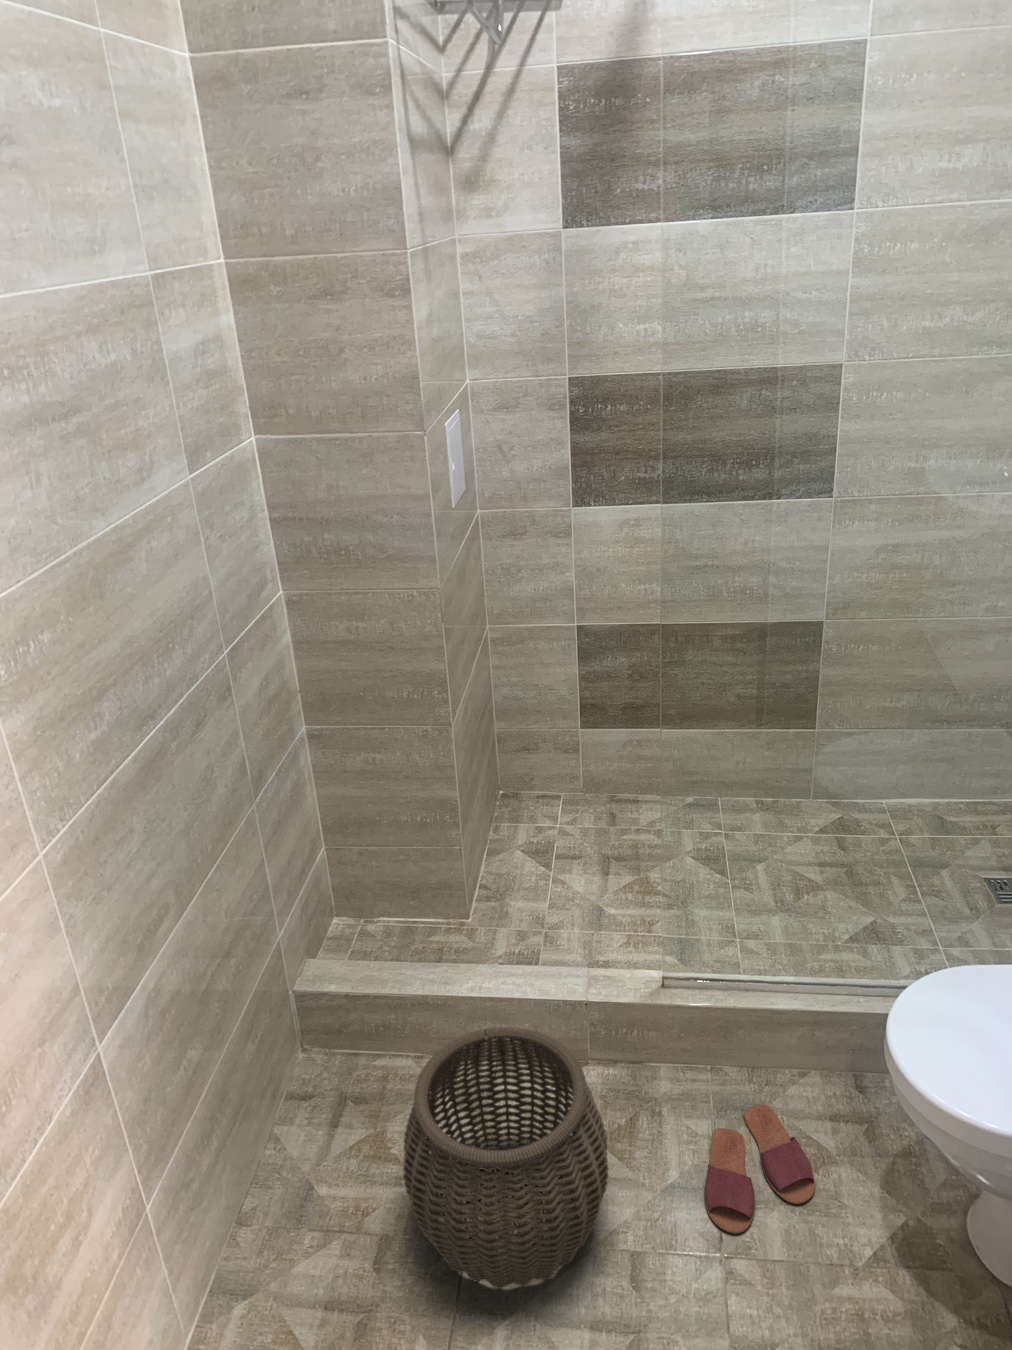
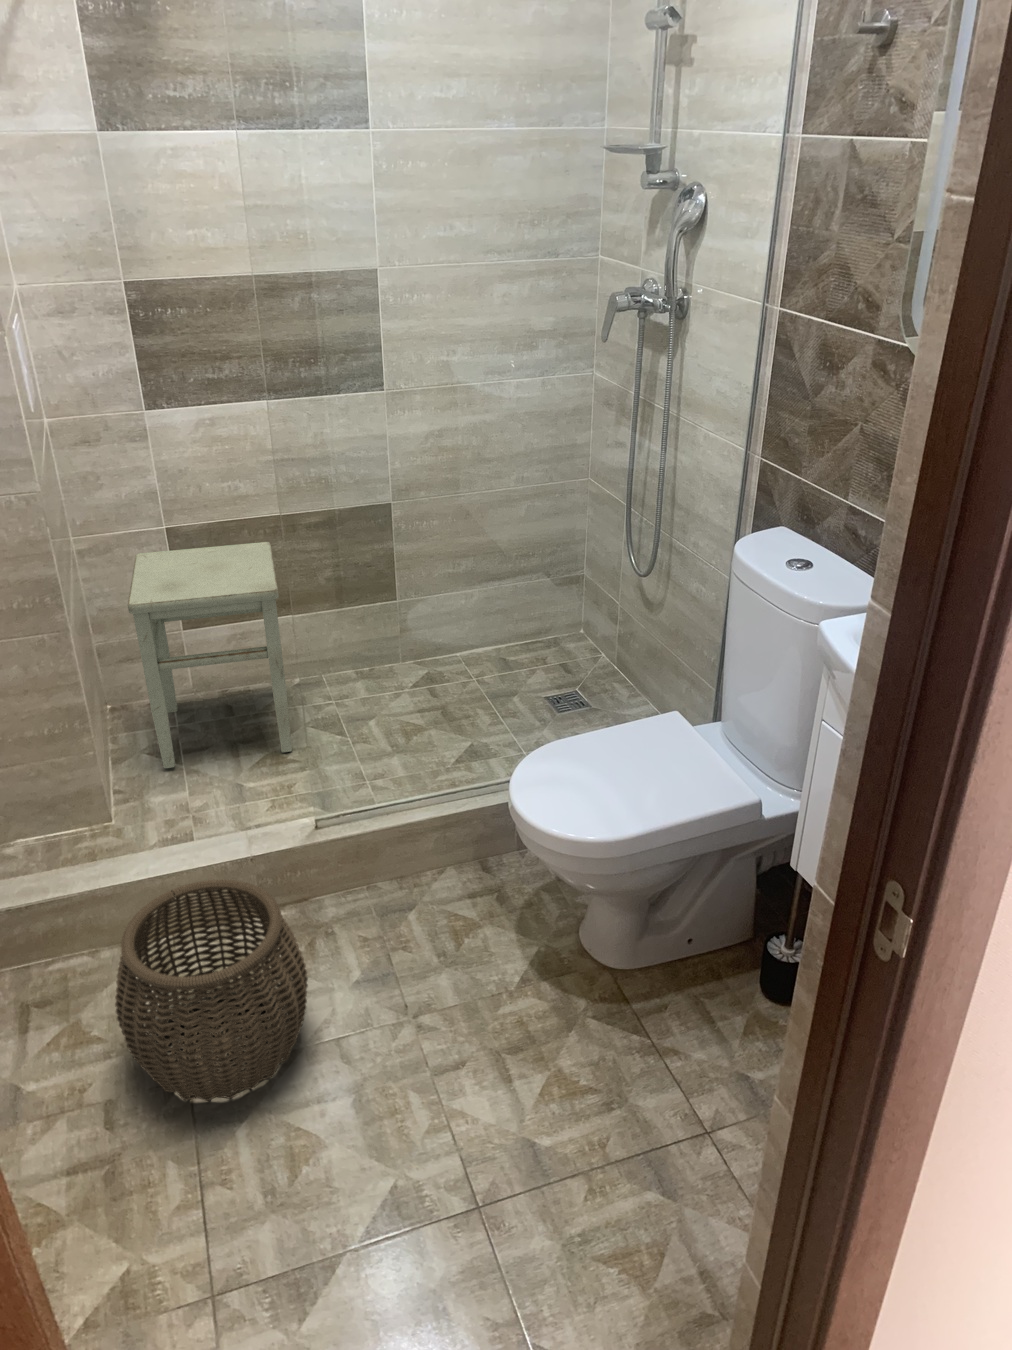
stool: none [516,647,680,883] -> present [128,542,292,768]
slippers: present [704,1105,815,1234] -> none [380,902,467,997]

